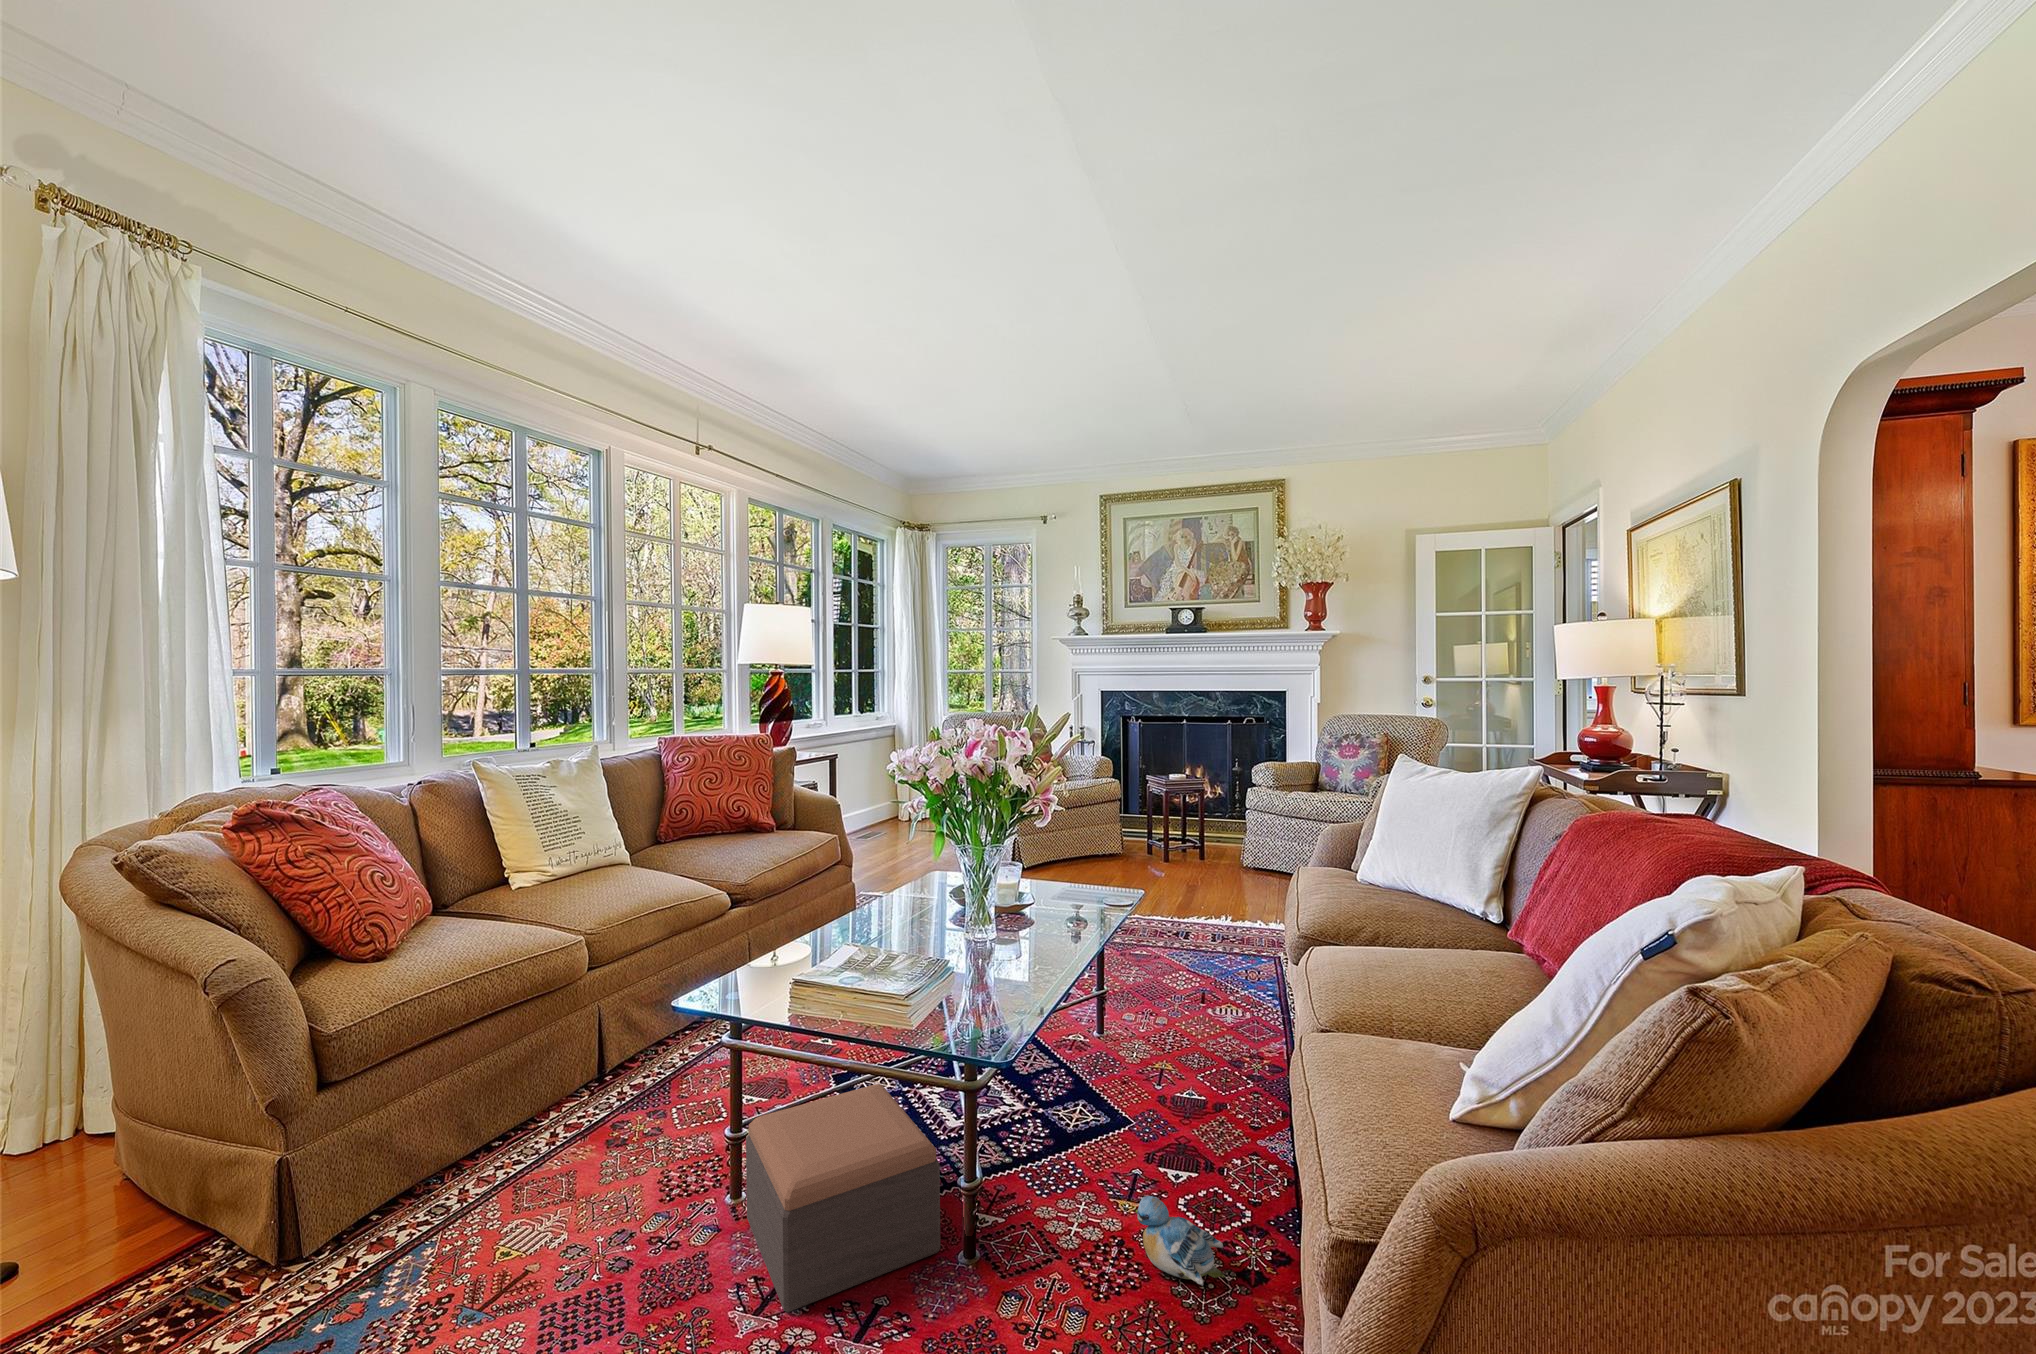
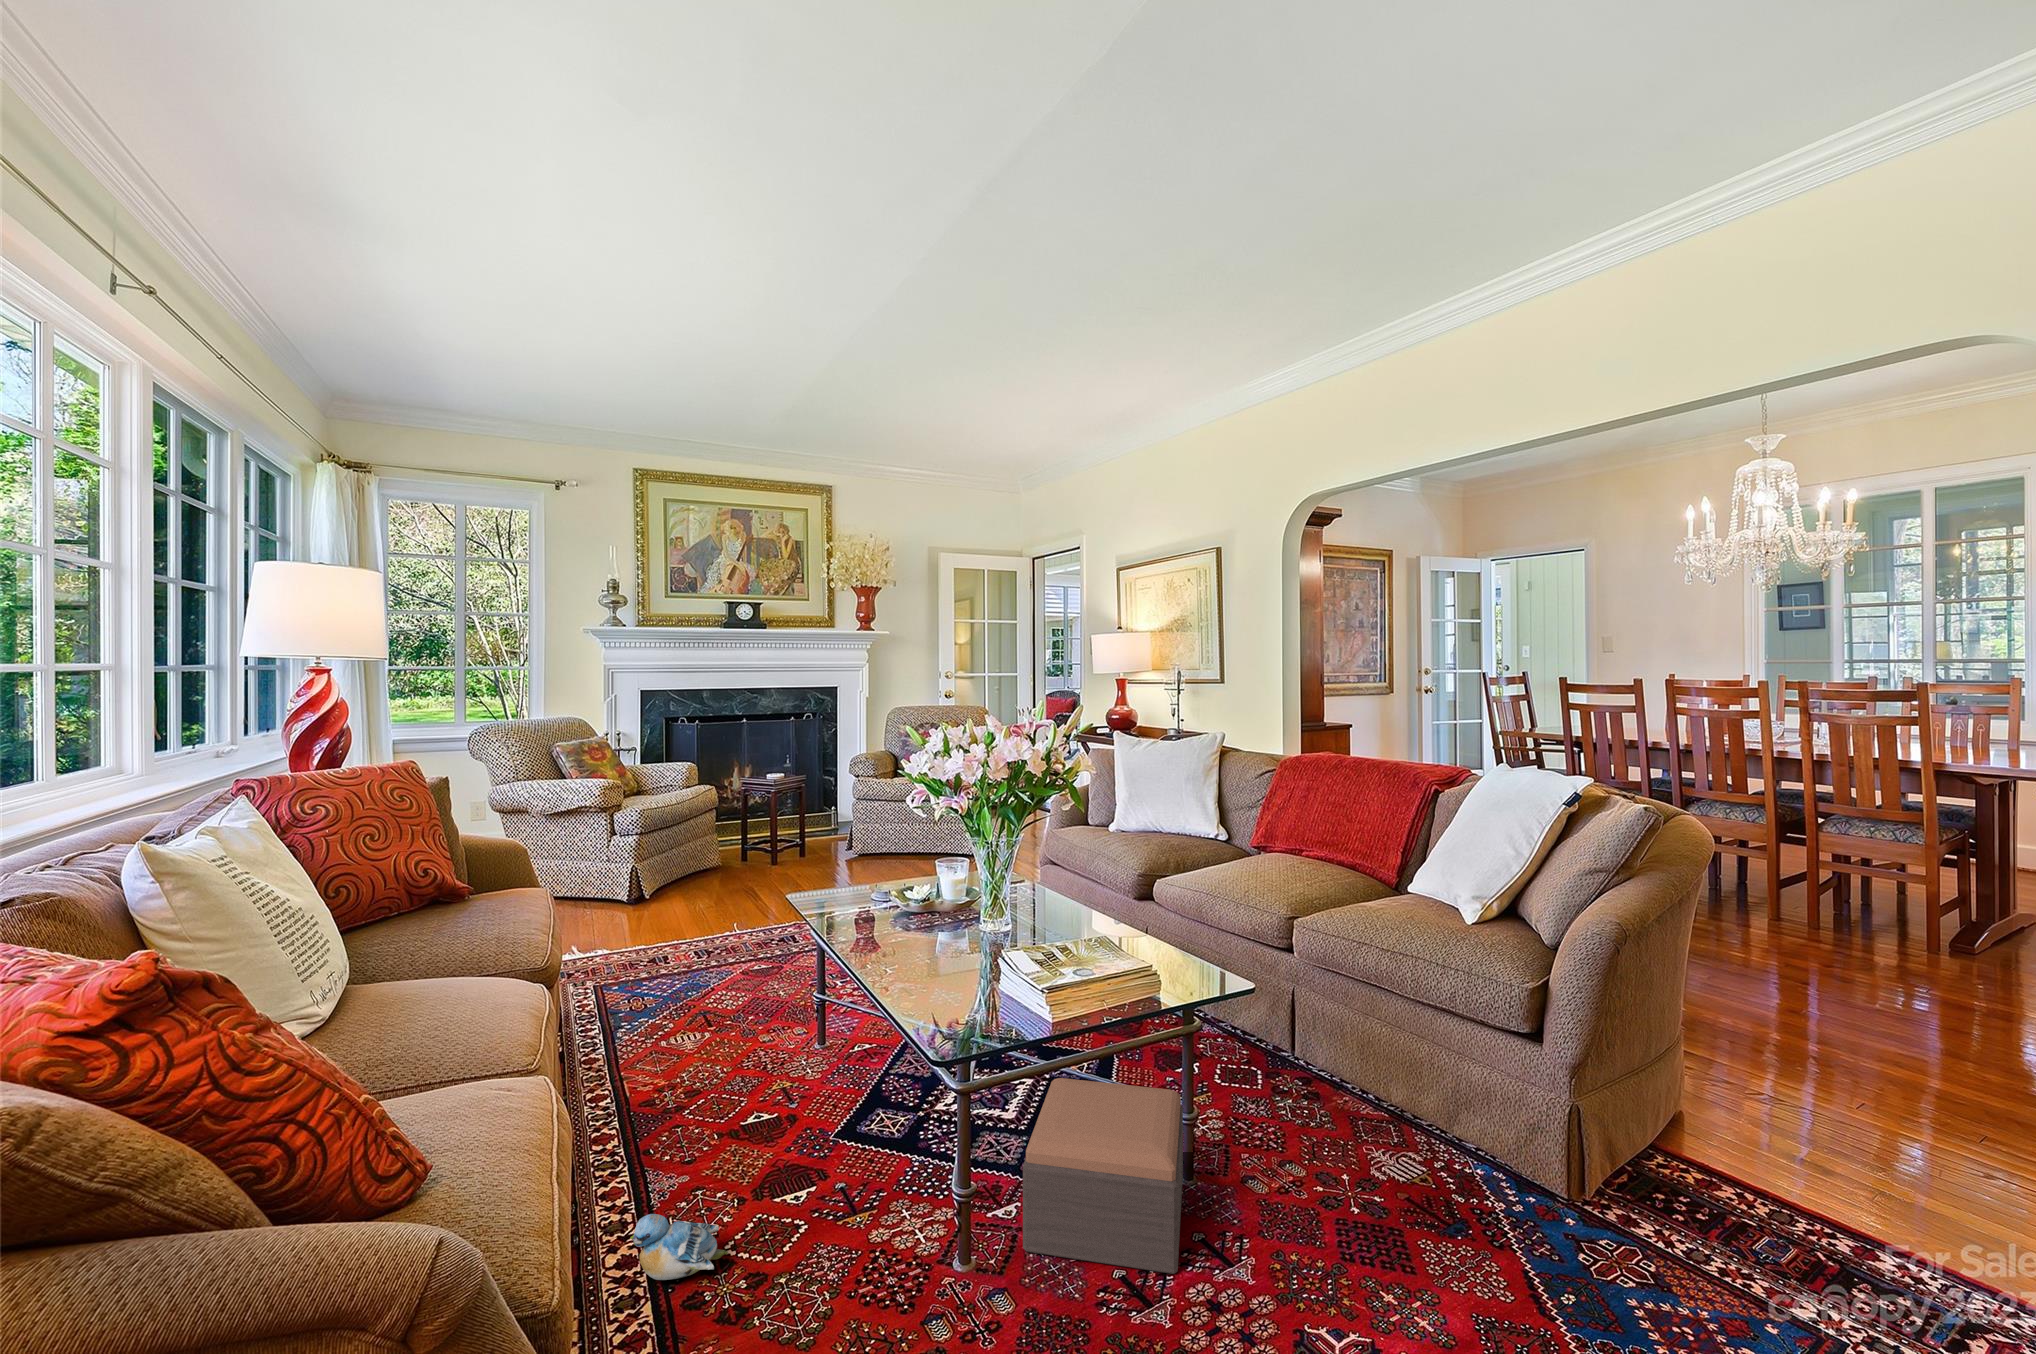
plush toy: present [1136,1196,1225,1286] -> present [630,1214,728,1280]

